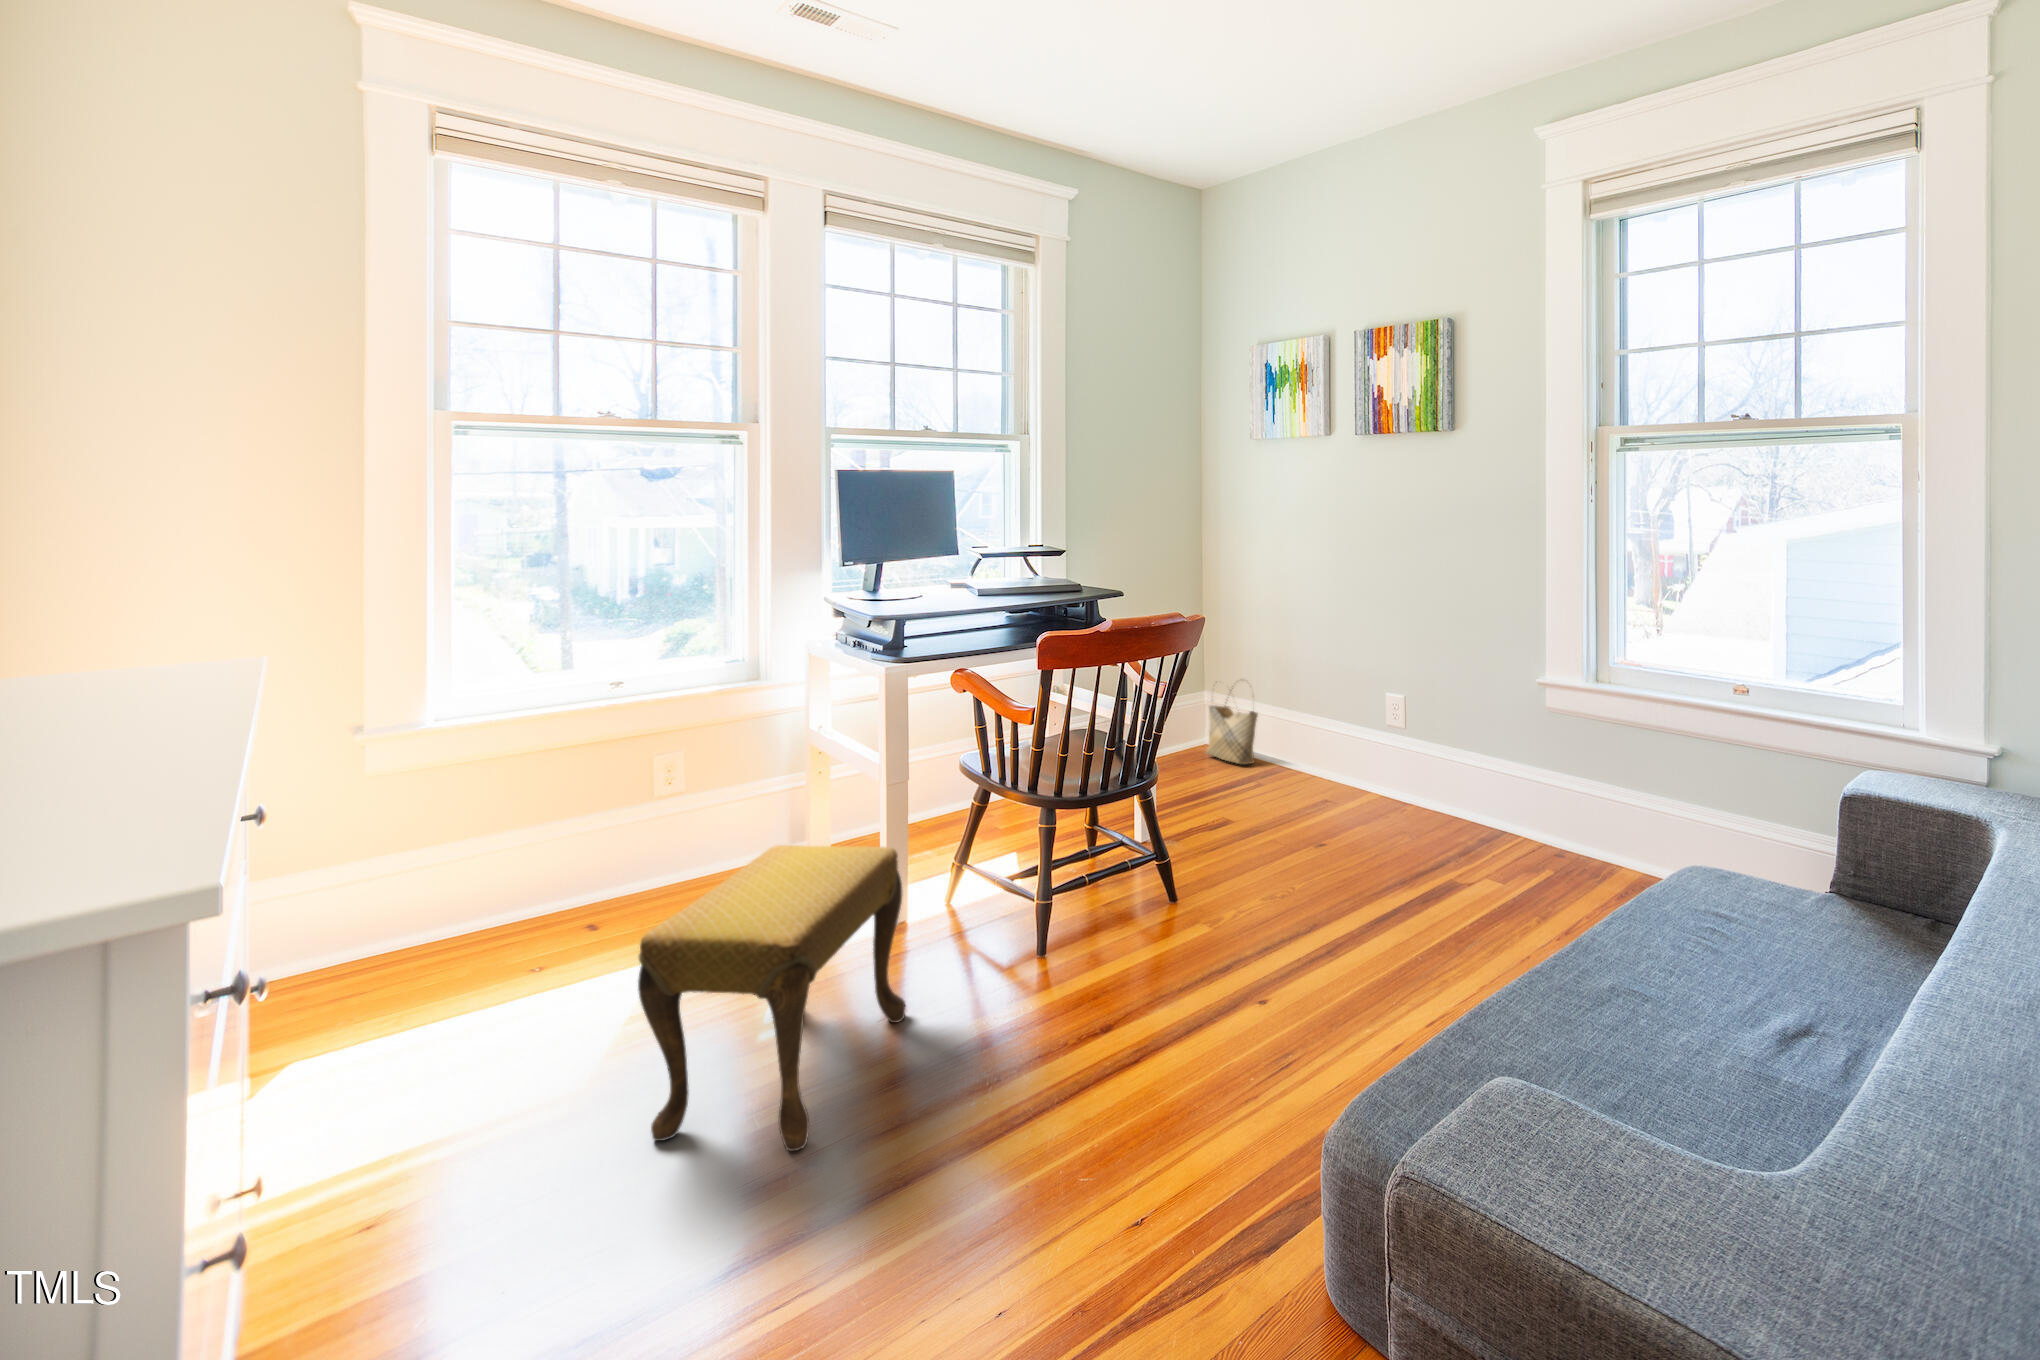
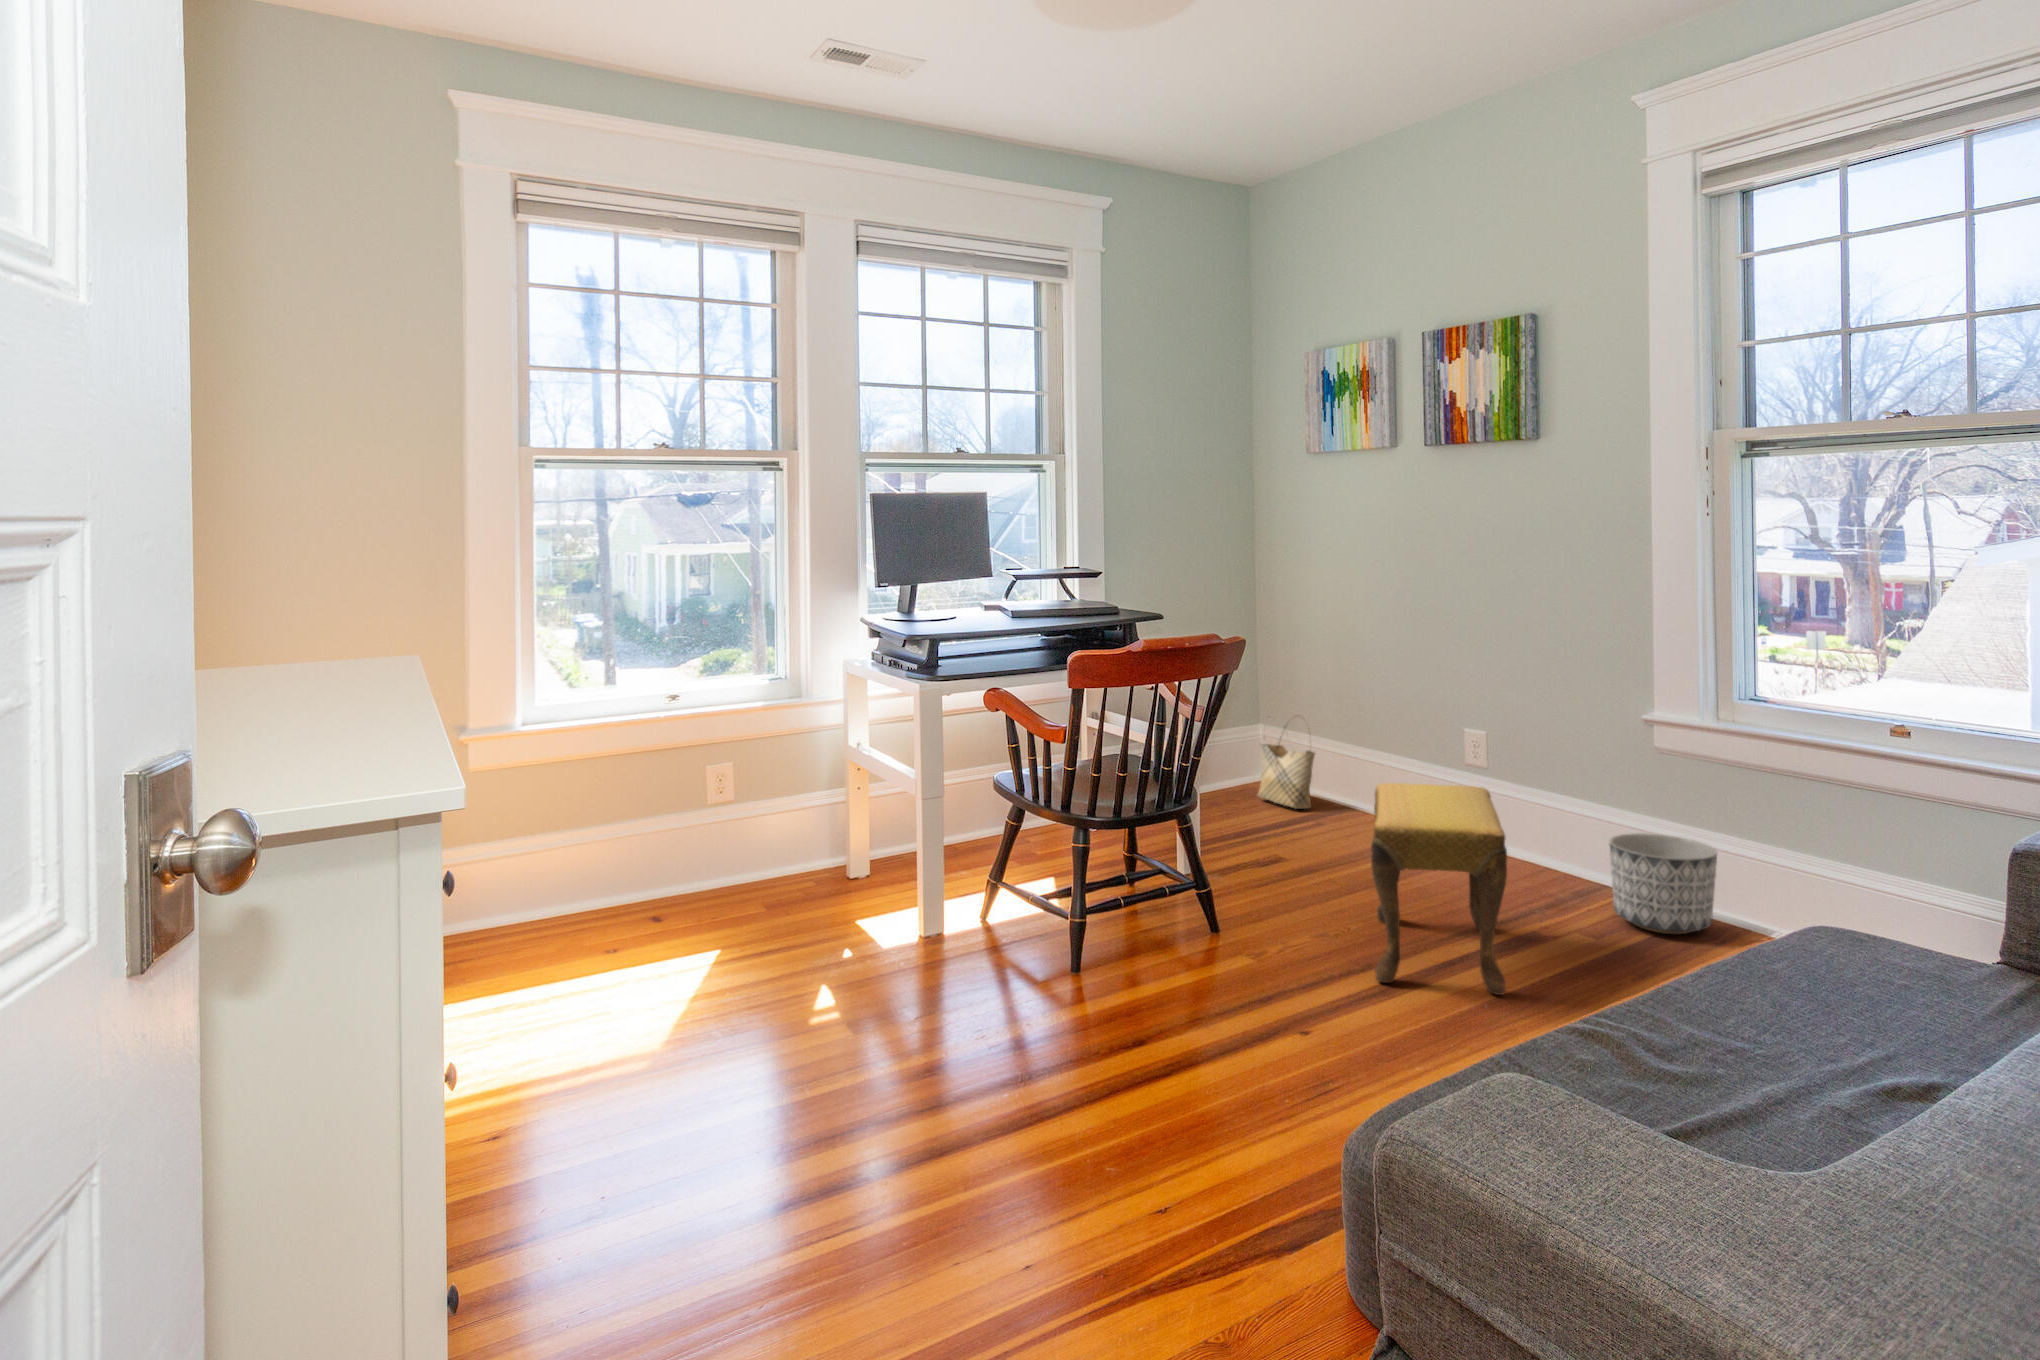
planter: none [1518,783,1606,872] -> present [1609,833,1717,934]
footstool: present [638,845,906,1151] -> present [1371,783,1507,995]

